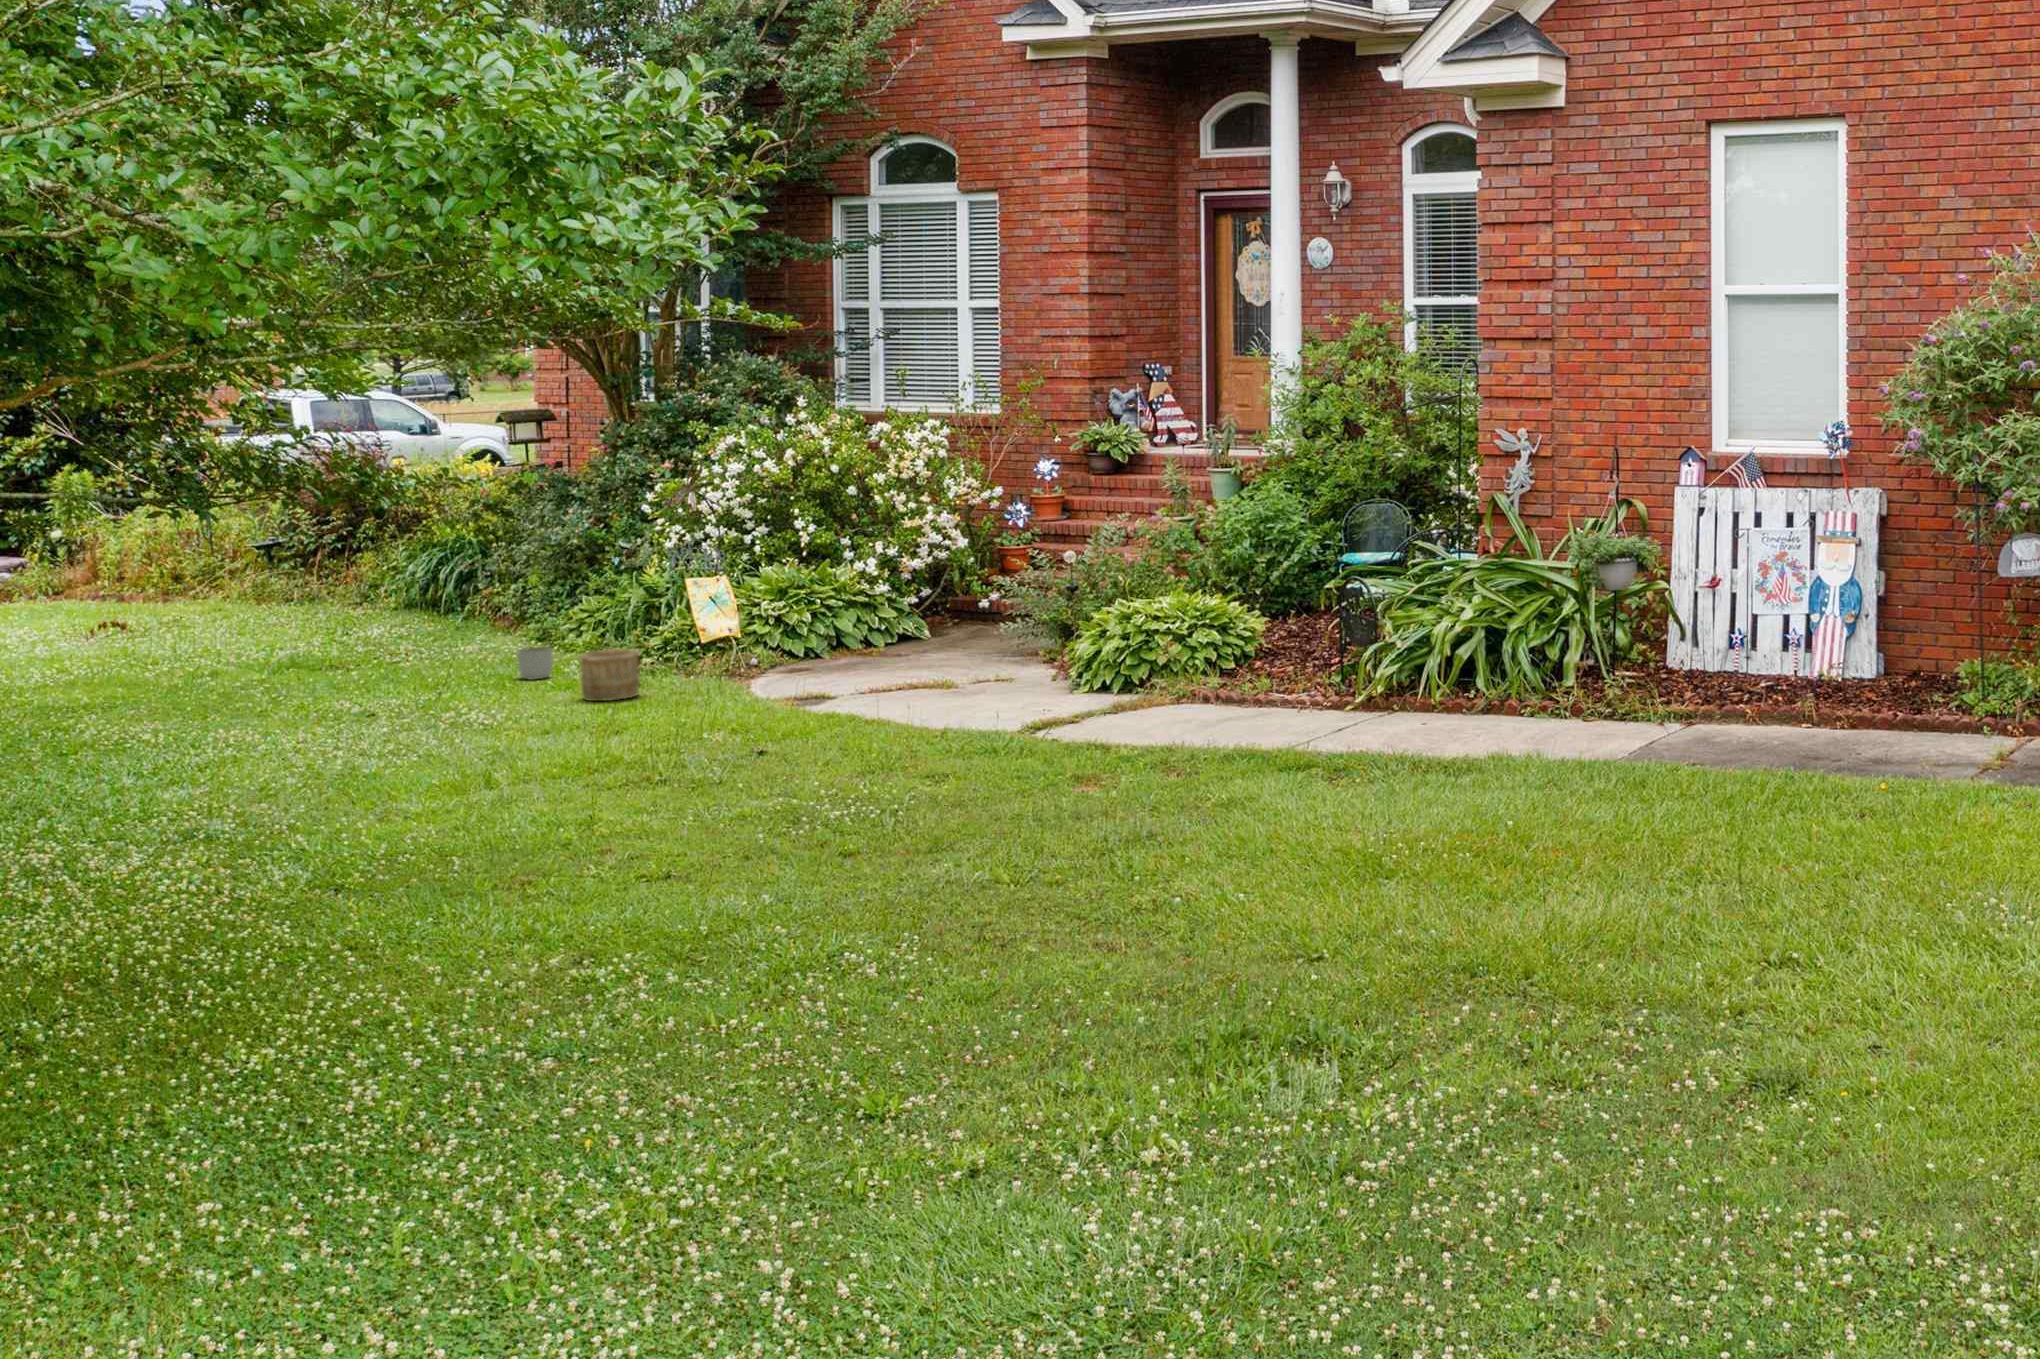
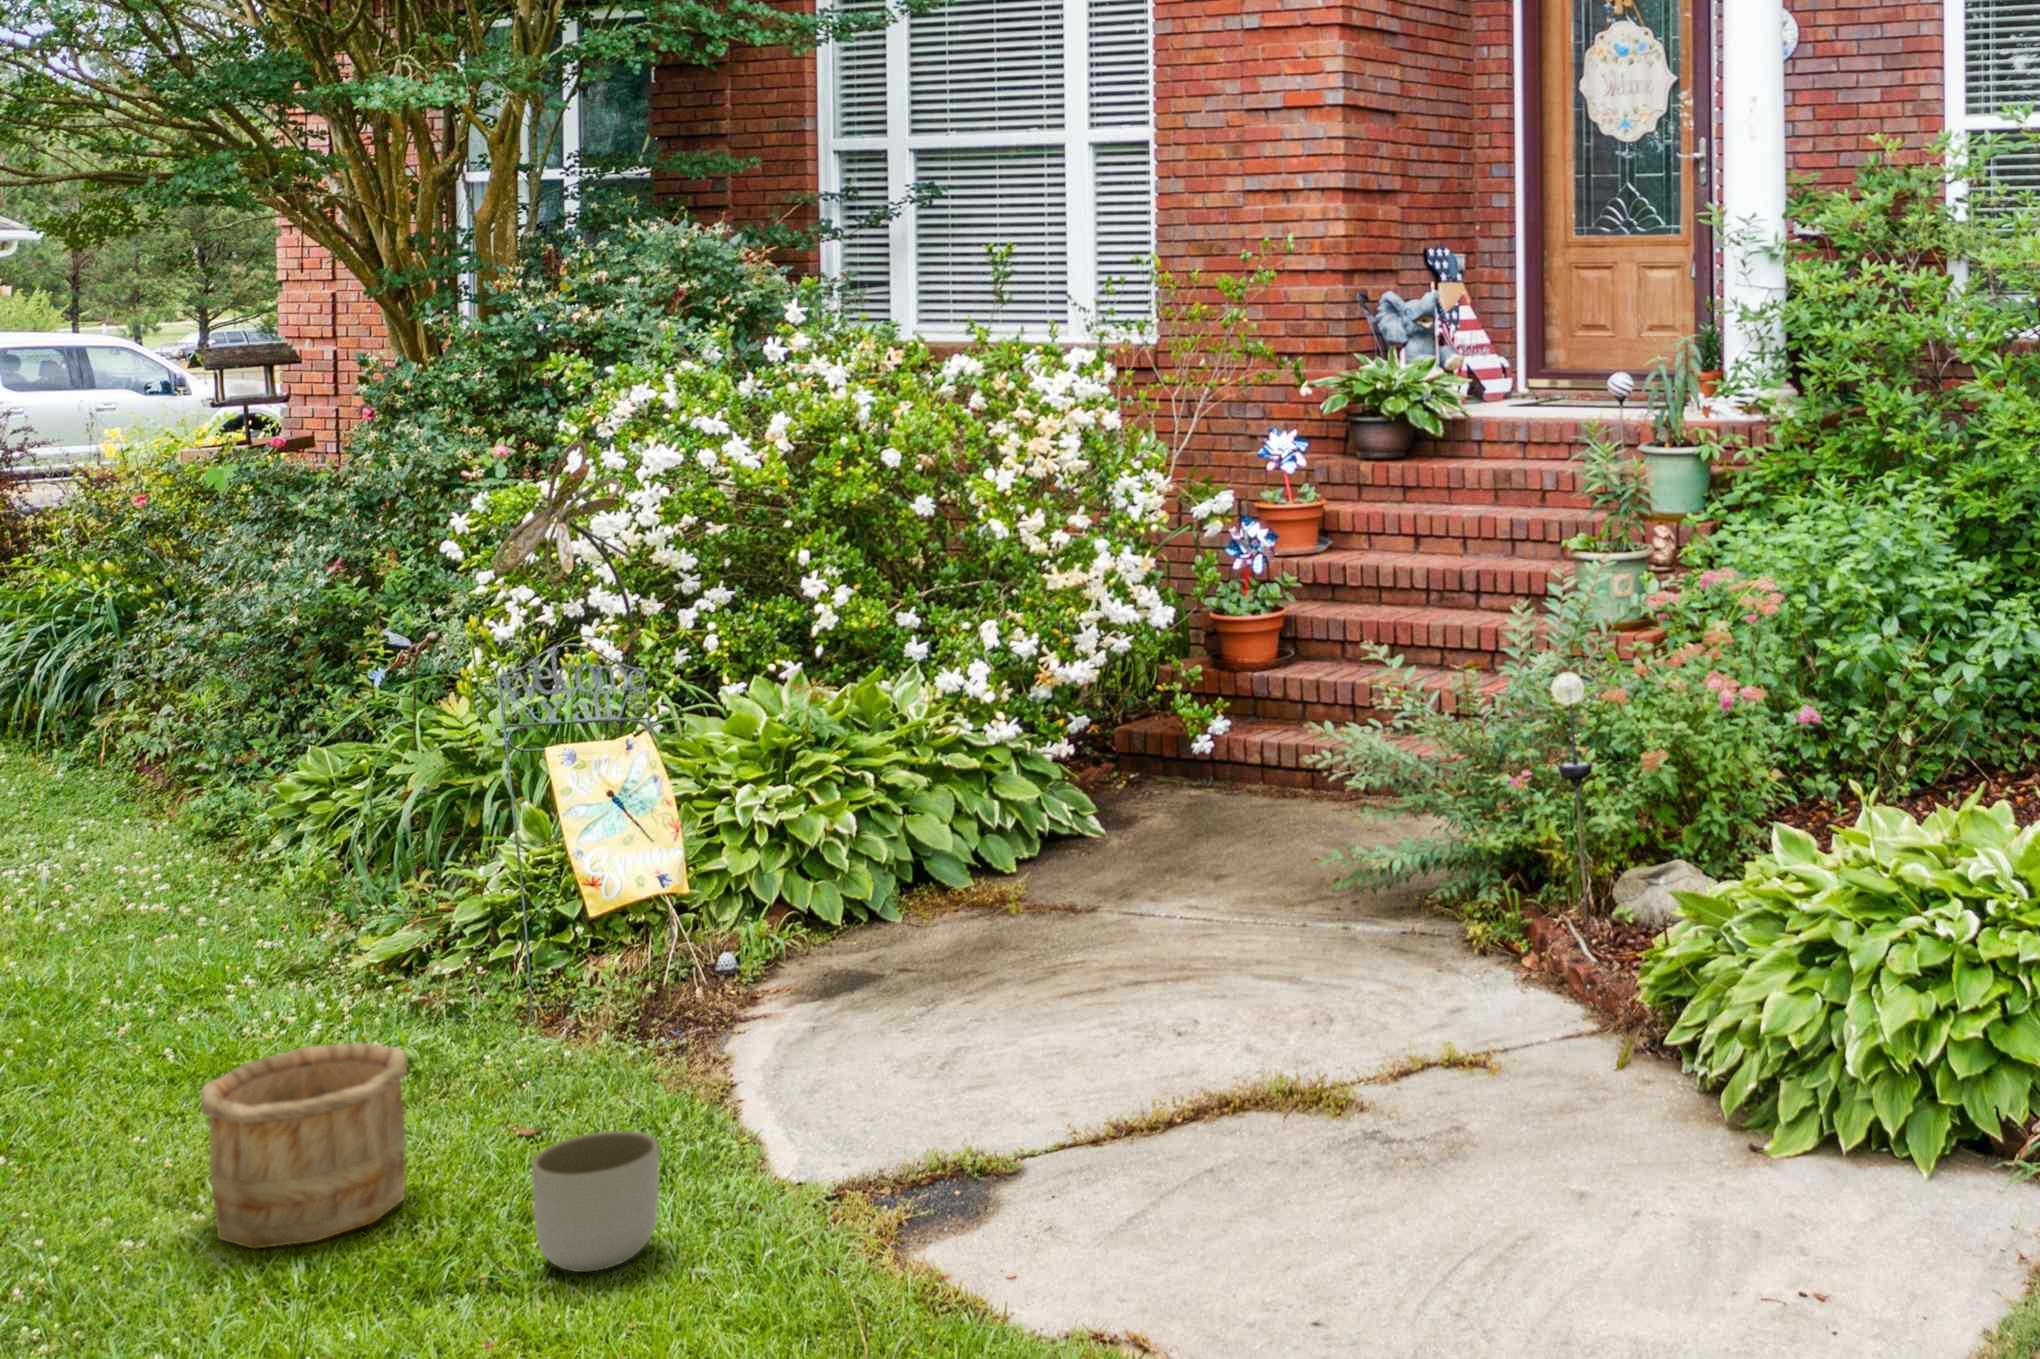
planter: present [517,647,553,680] -> present [532,1131,659,1272]

